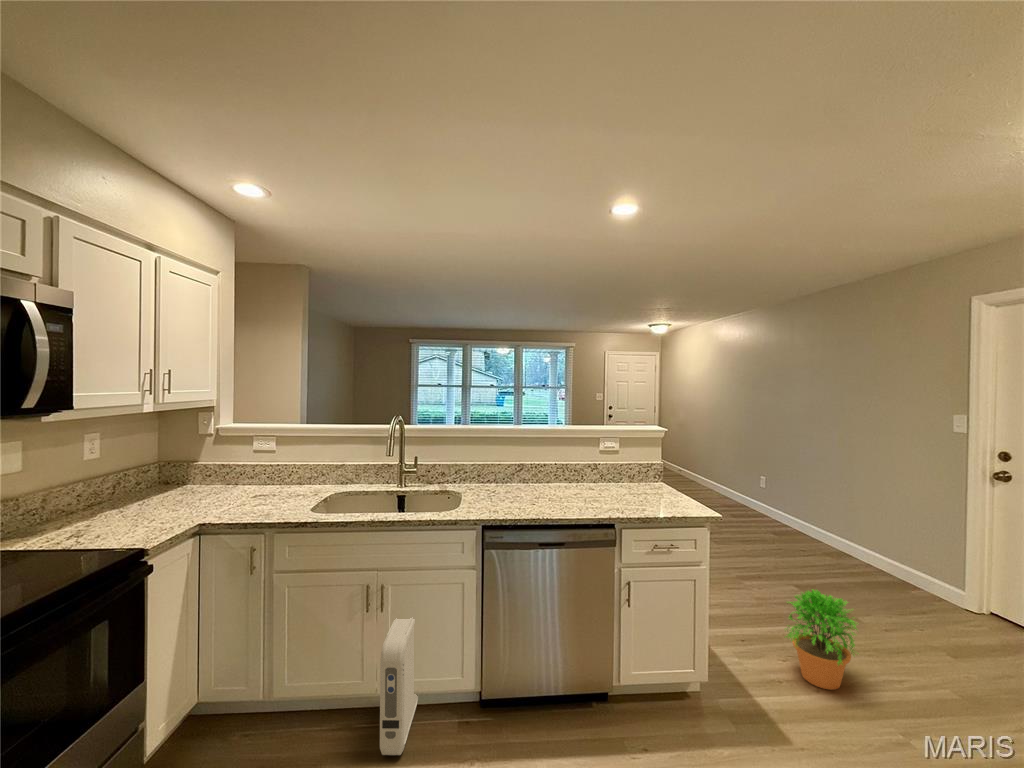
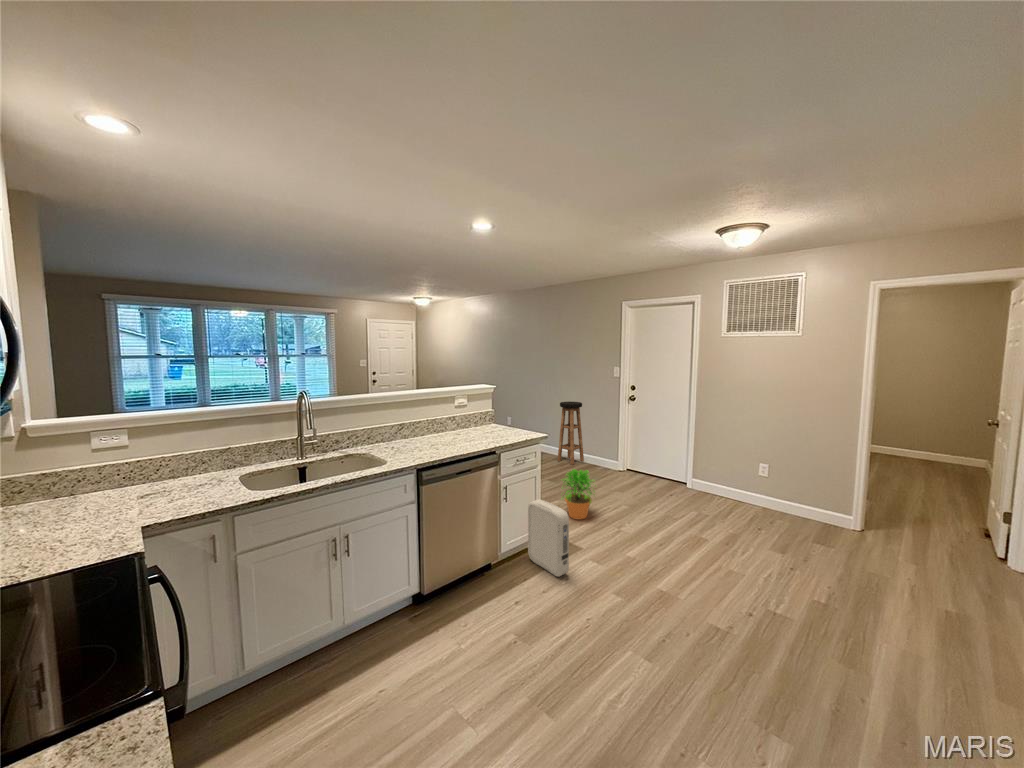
bar stool: none [845,470,906,586] -> present [558,402,584,465]
air purifier: present [380,617,418,755] -> present [528,499,569,576]

